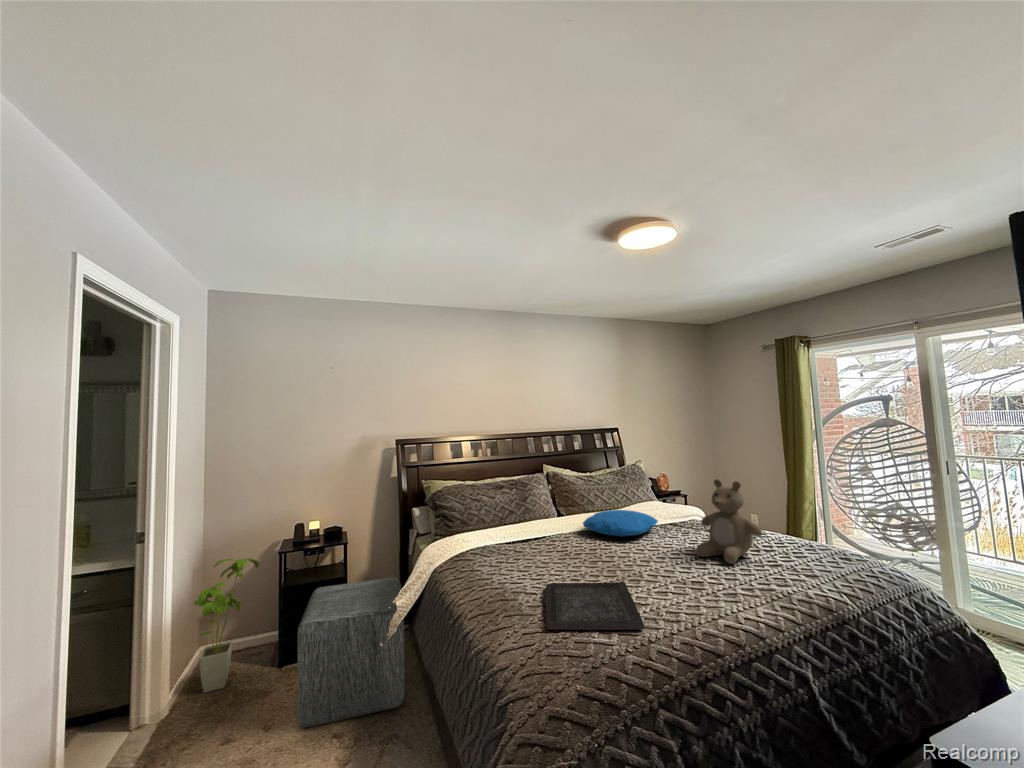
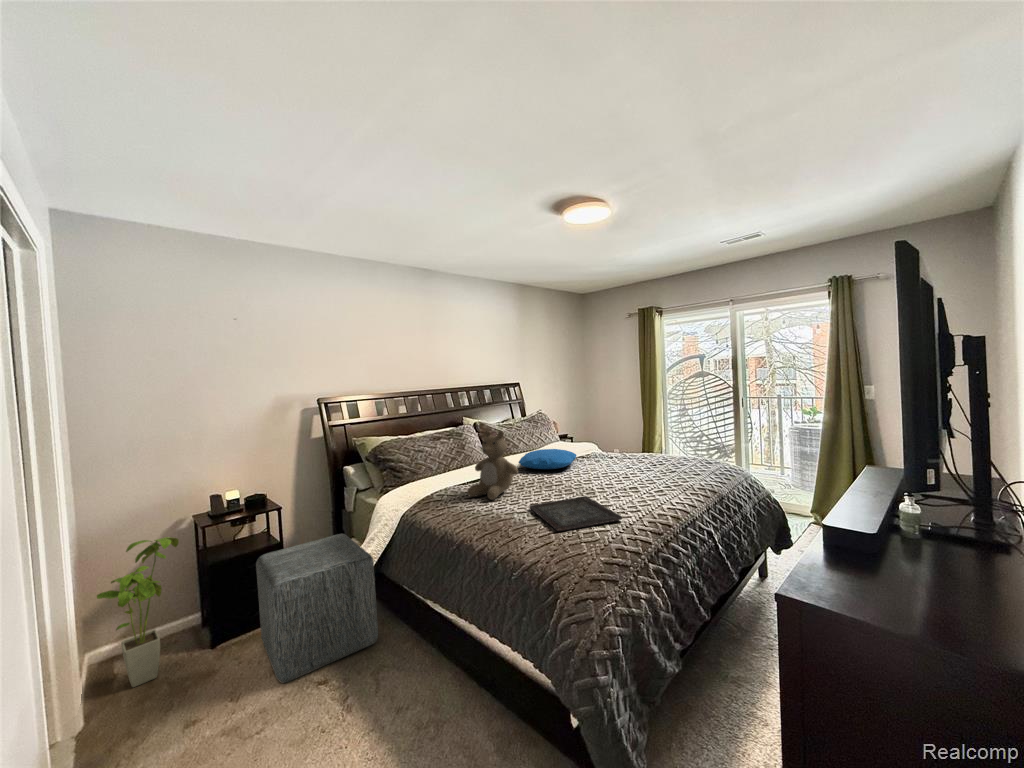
teddy bear: present [696,479,762,564] -> present [467,430,518,500]

